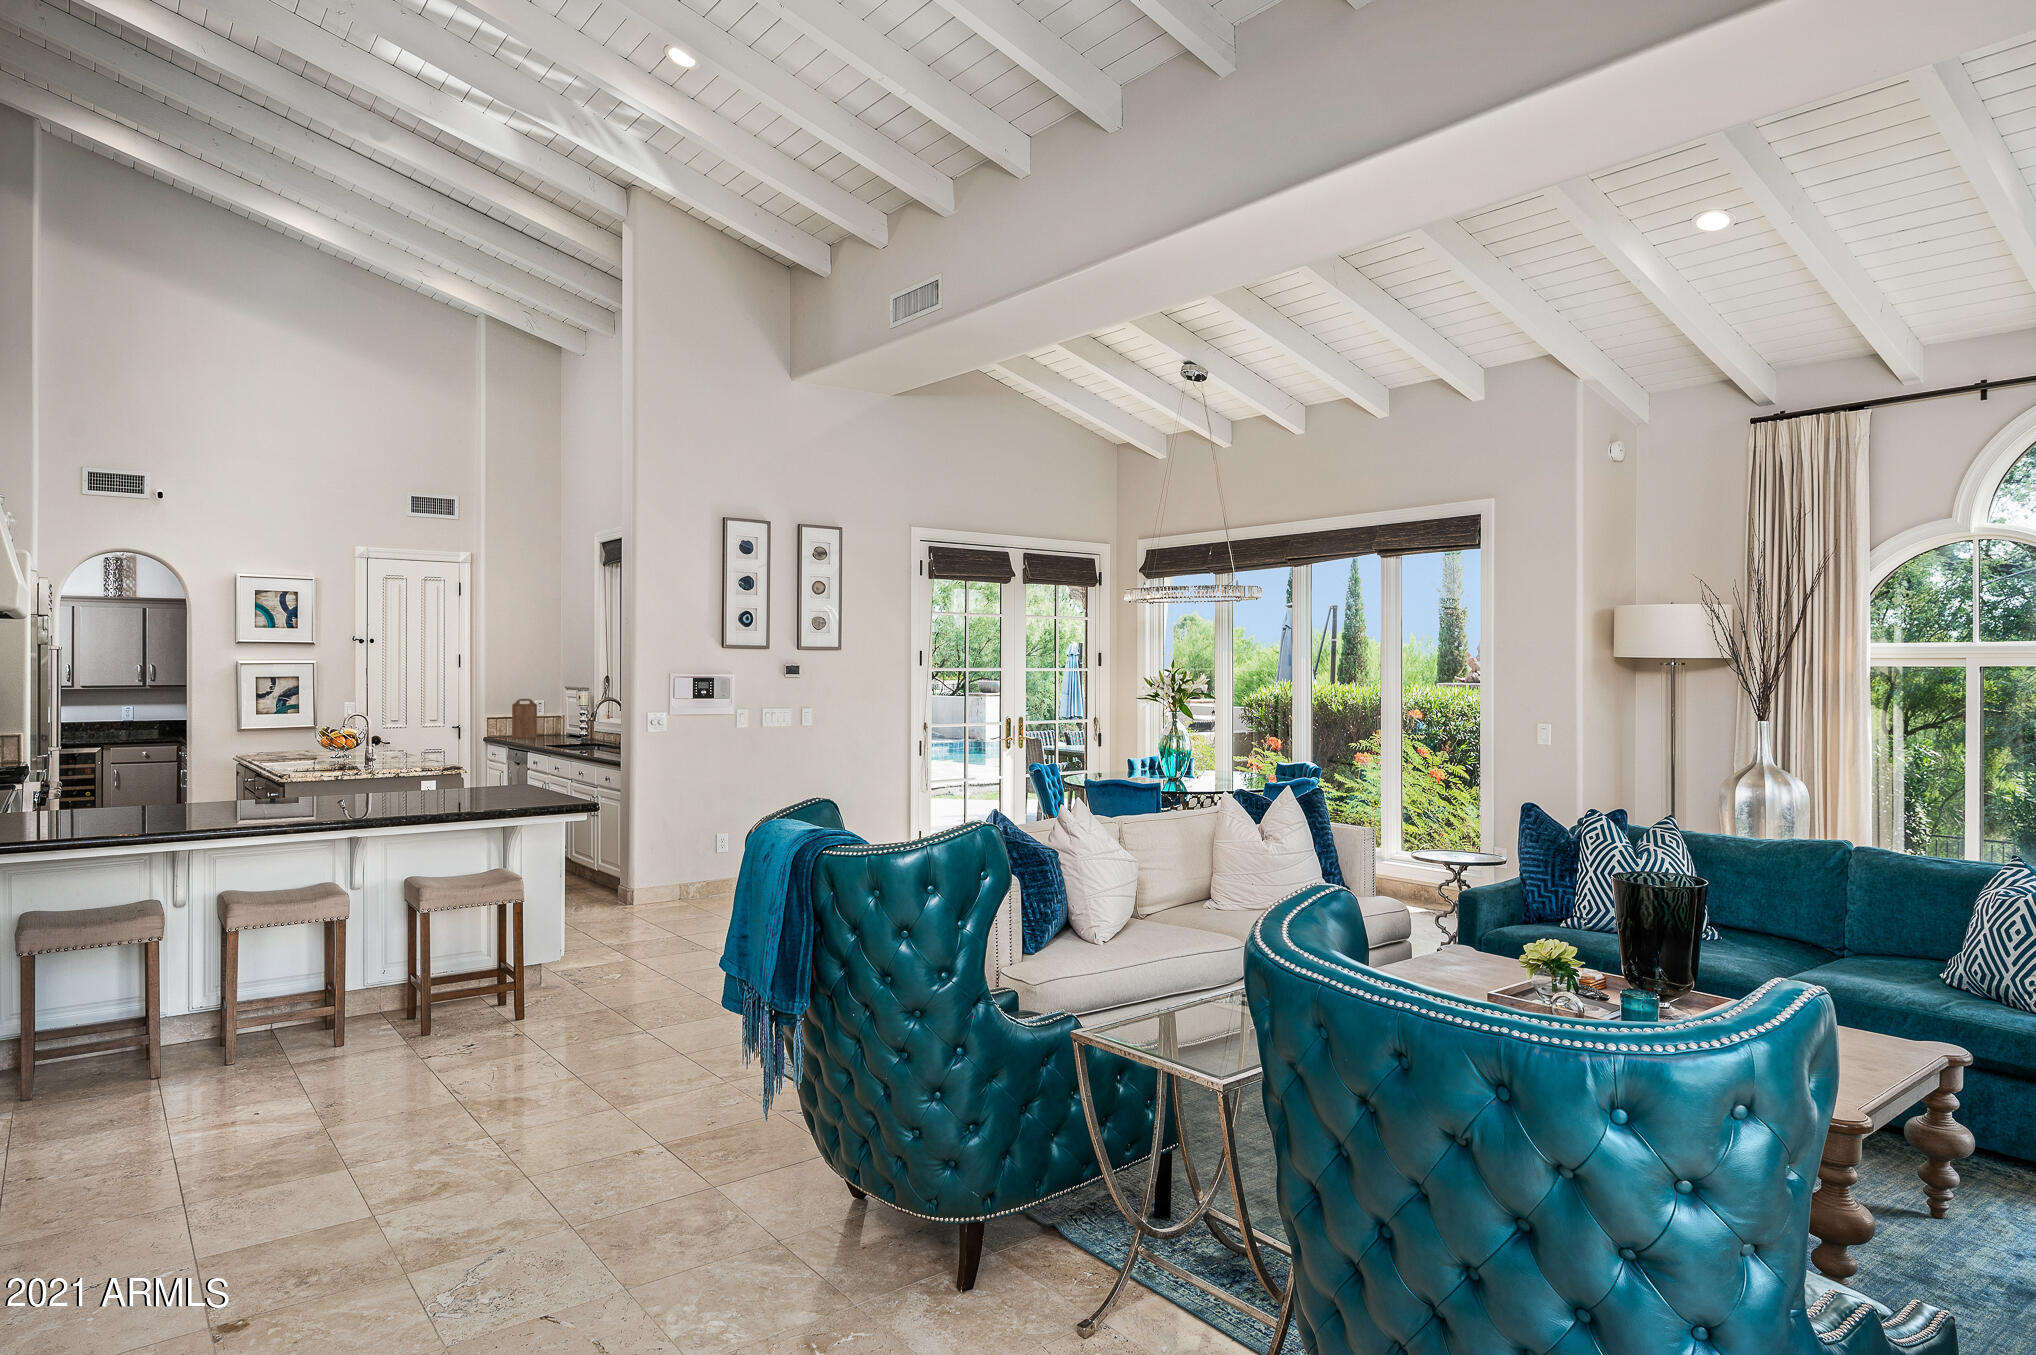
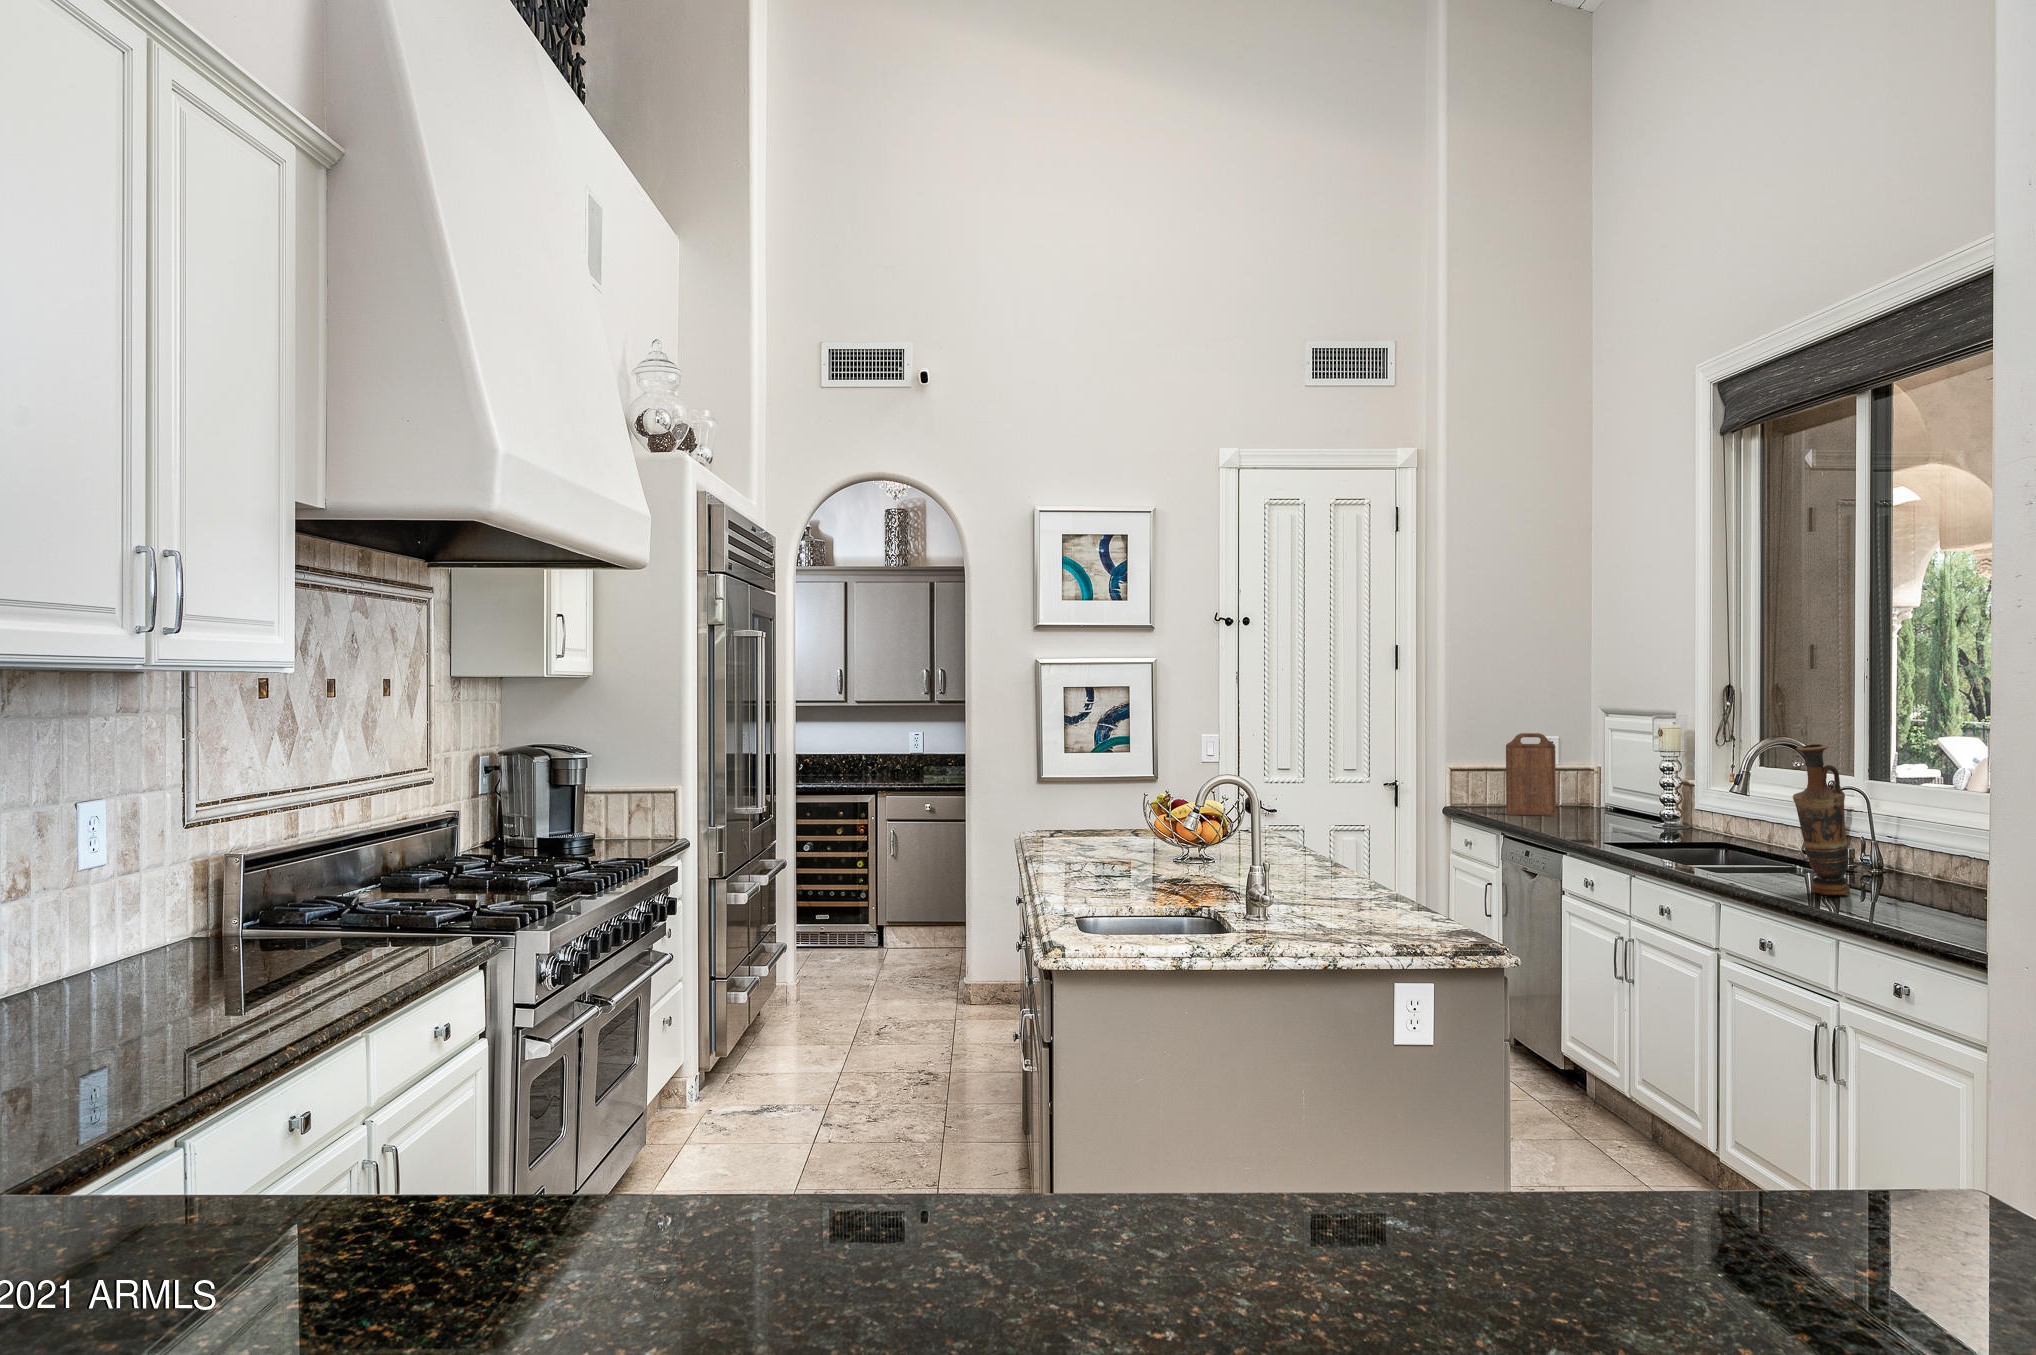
vase: none [576,698,595,751] -> present [1793,744,1850,895]

